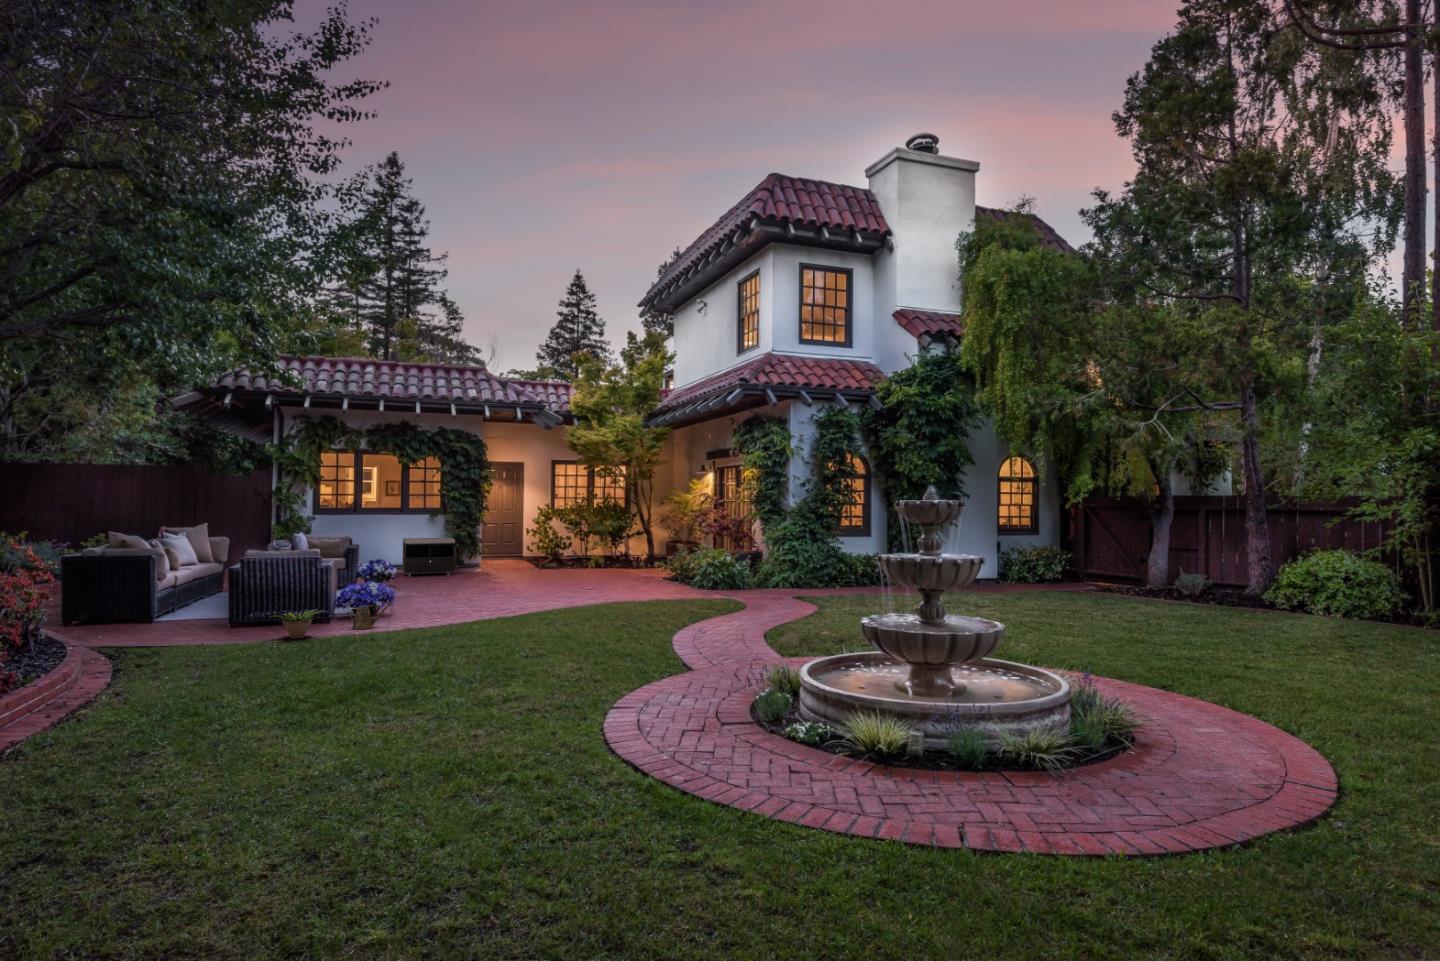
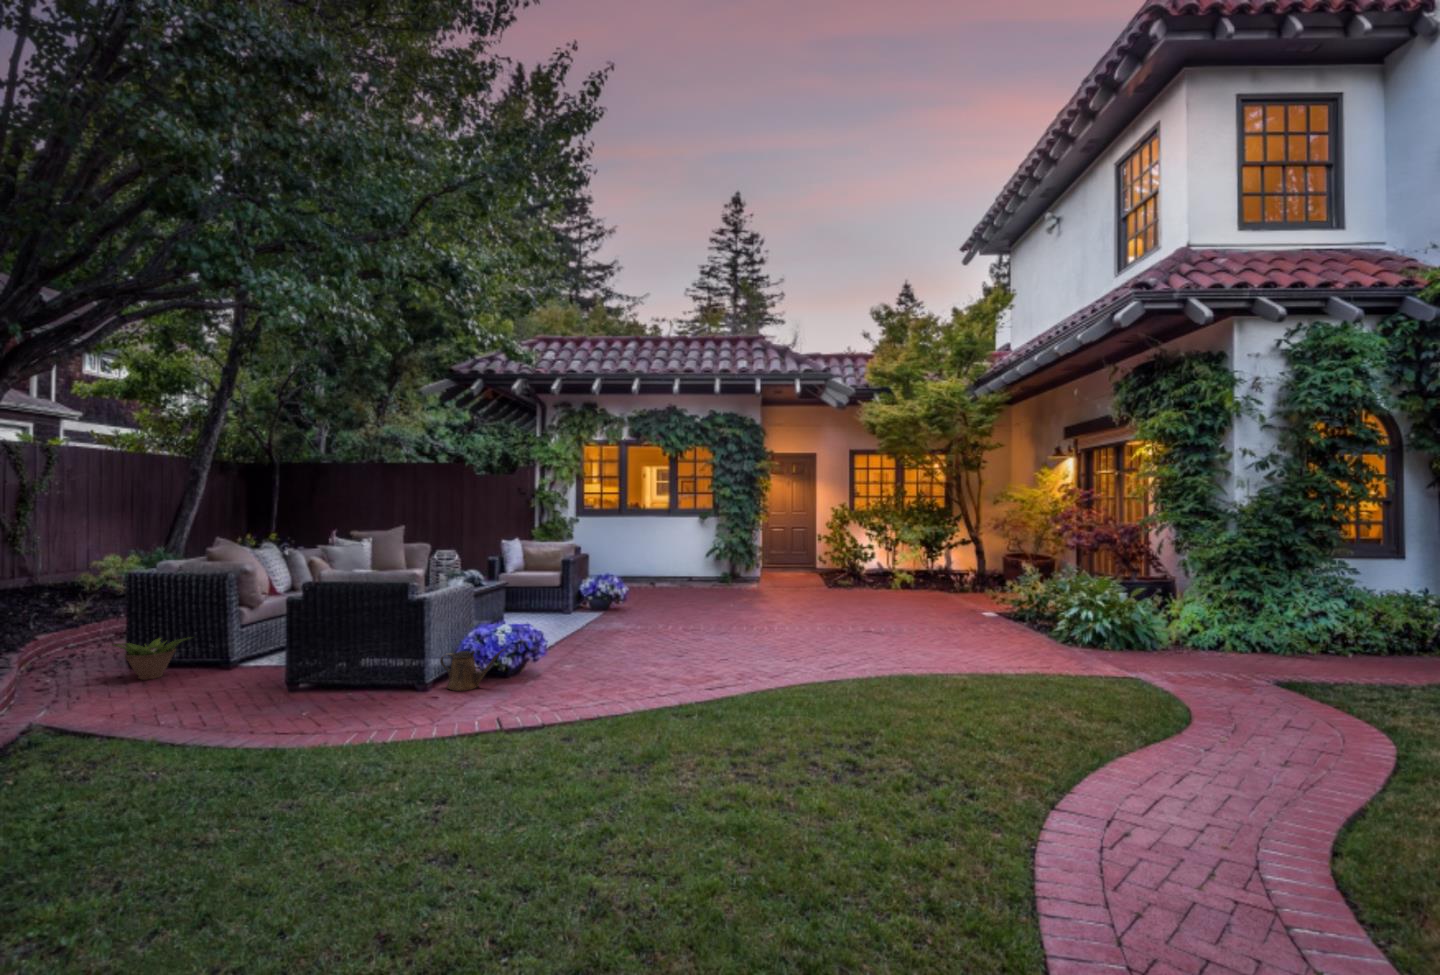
storage bench: present [402,538,455,576] -> none [662,542,720,589]
decorative plant: present [270,610,321,638] -> present [115,638,191,680]

